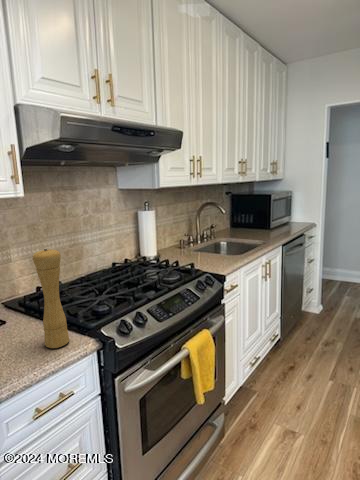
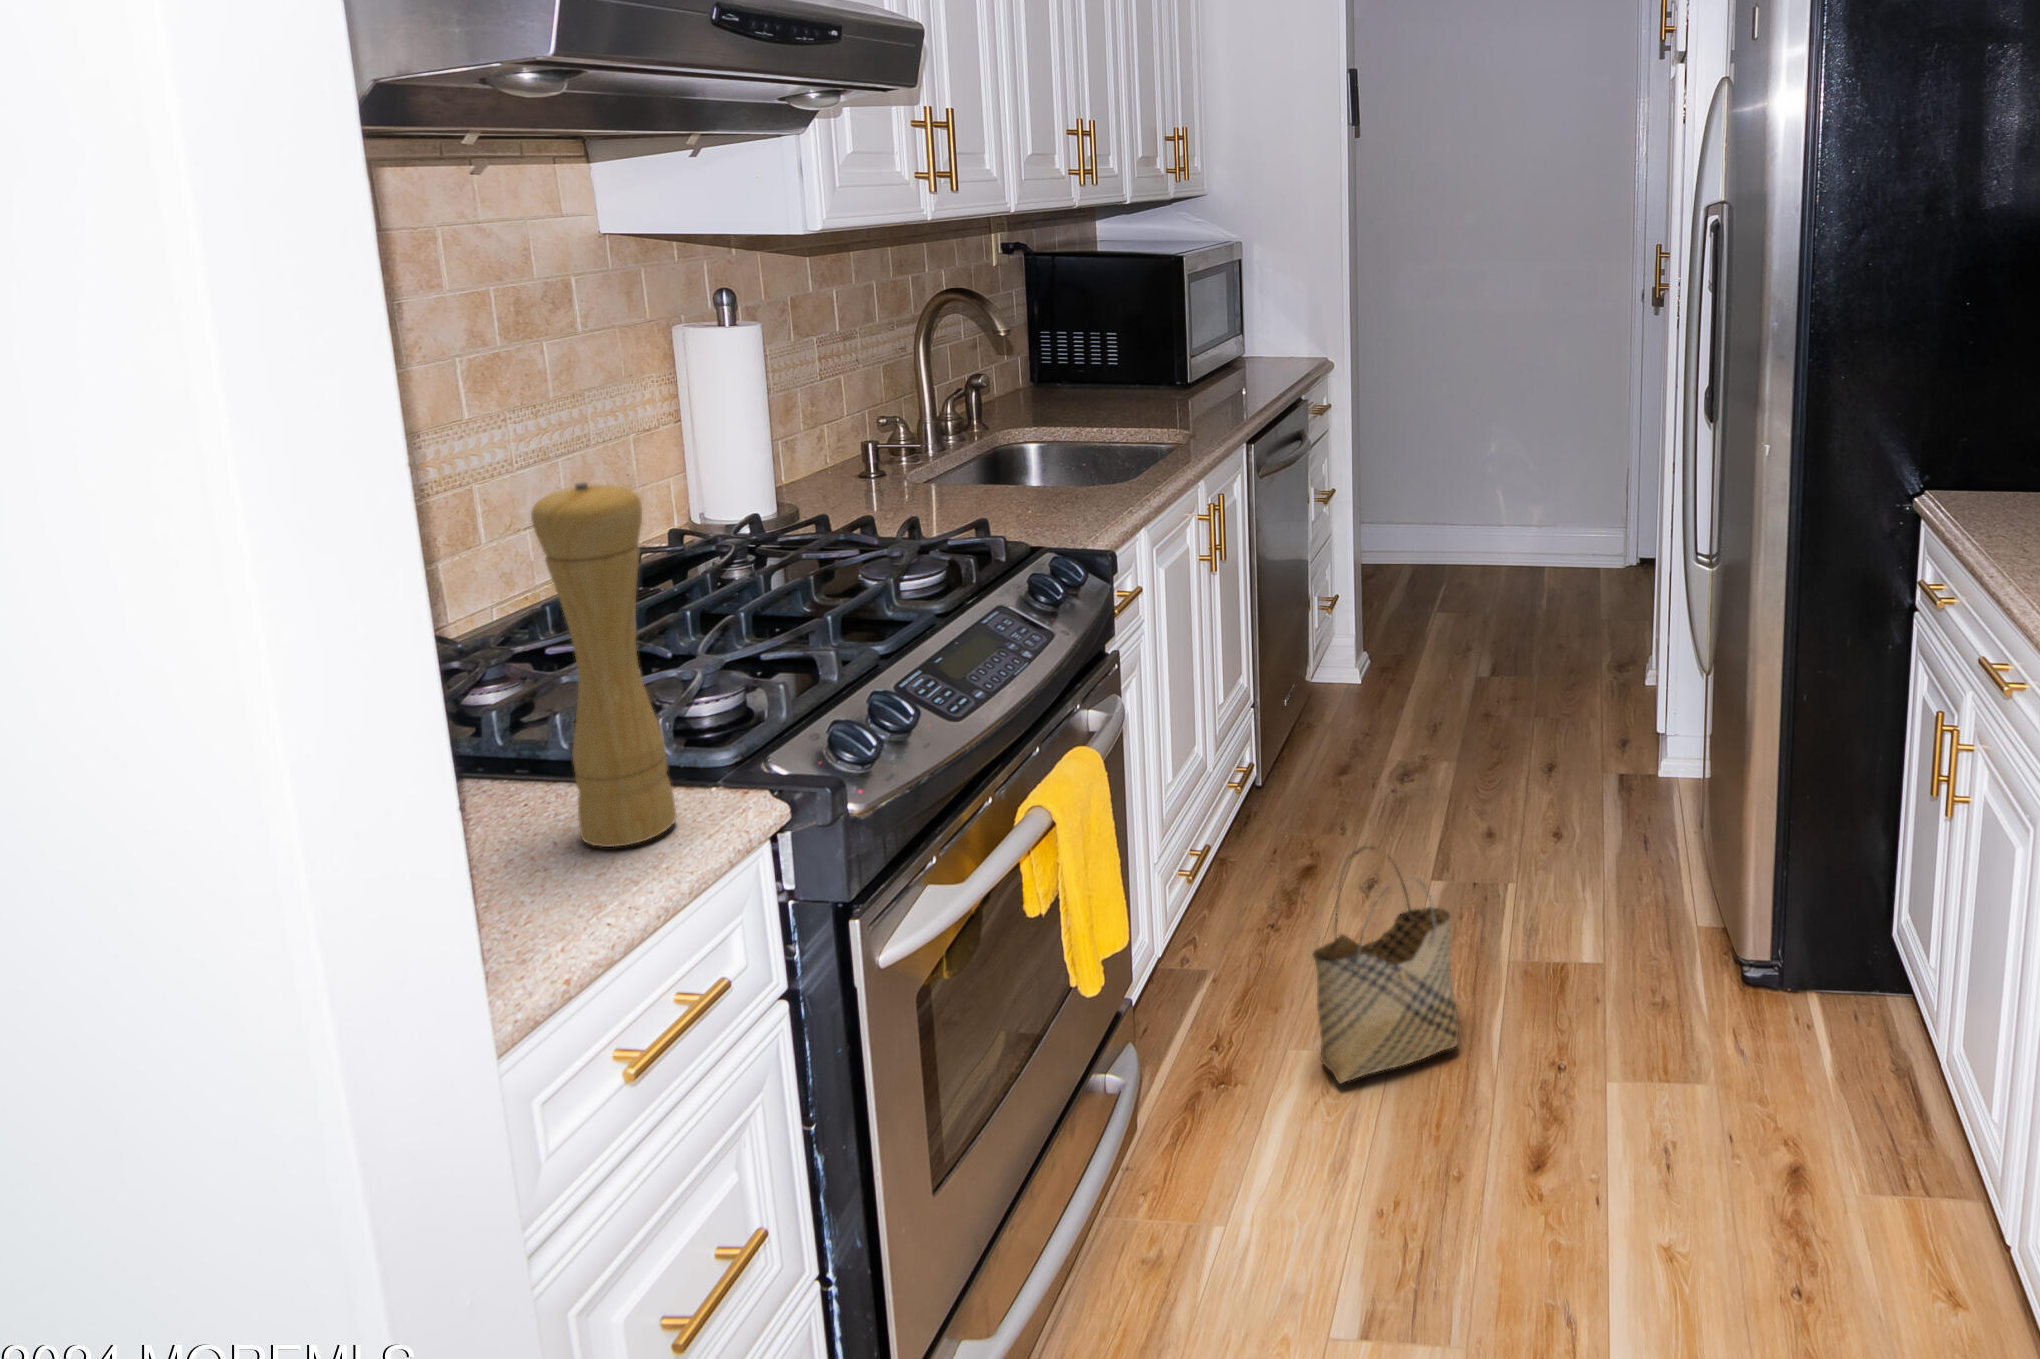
woven basket: none [281,371,328,442] -> present [1313,846,1459,1083]

